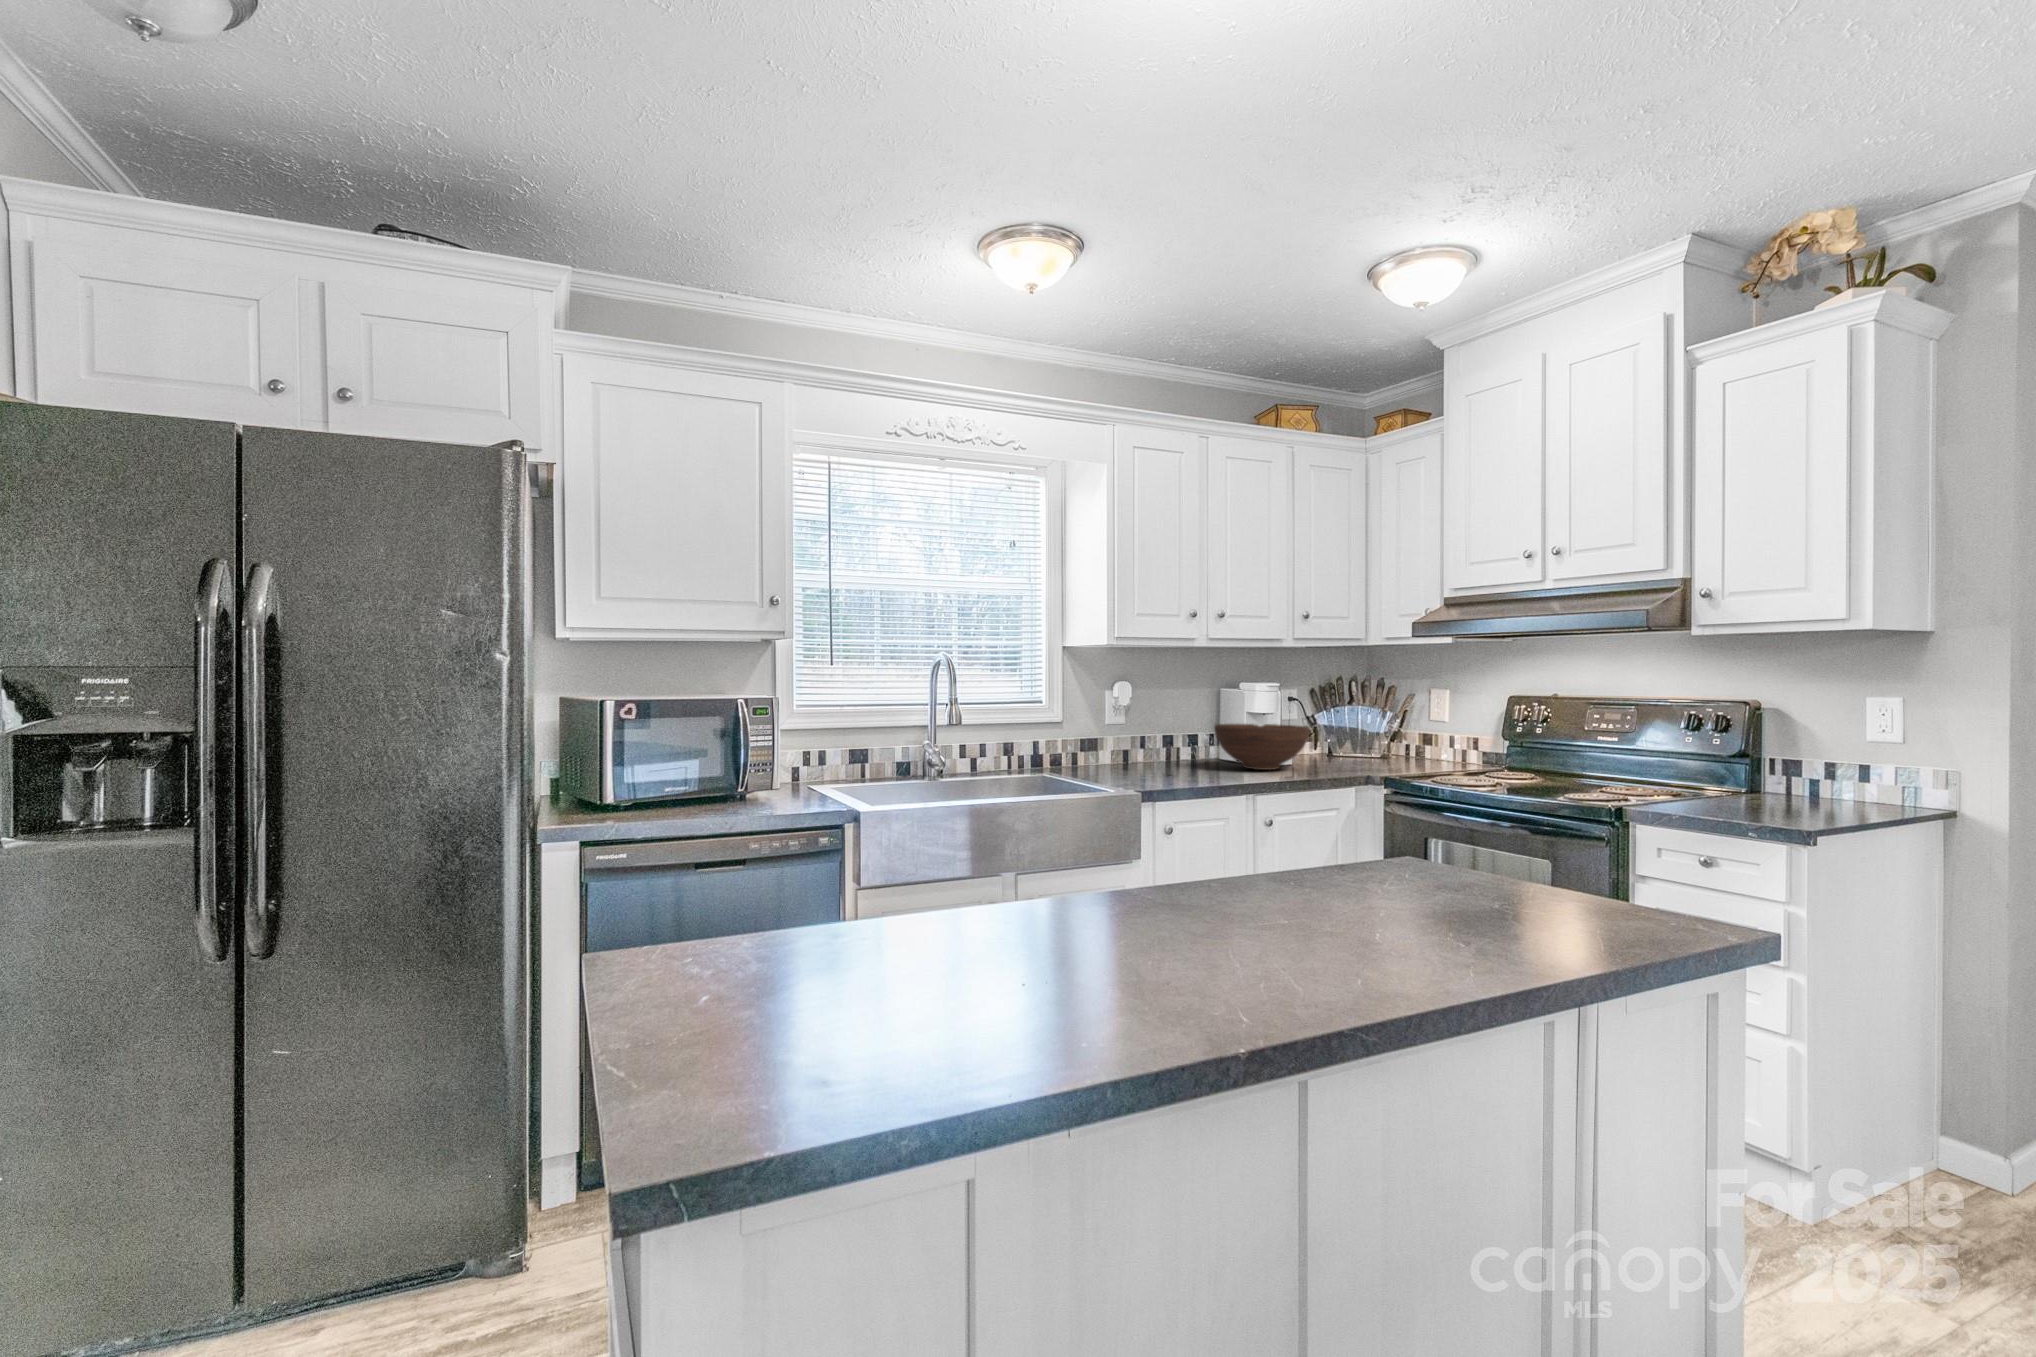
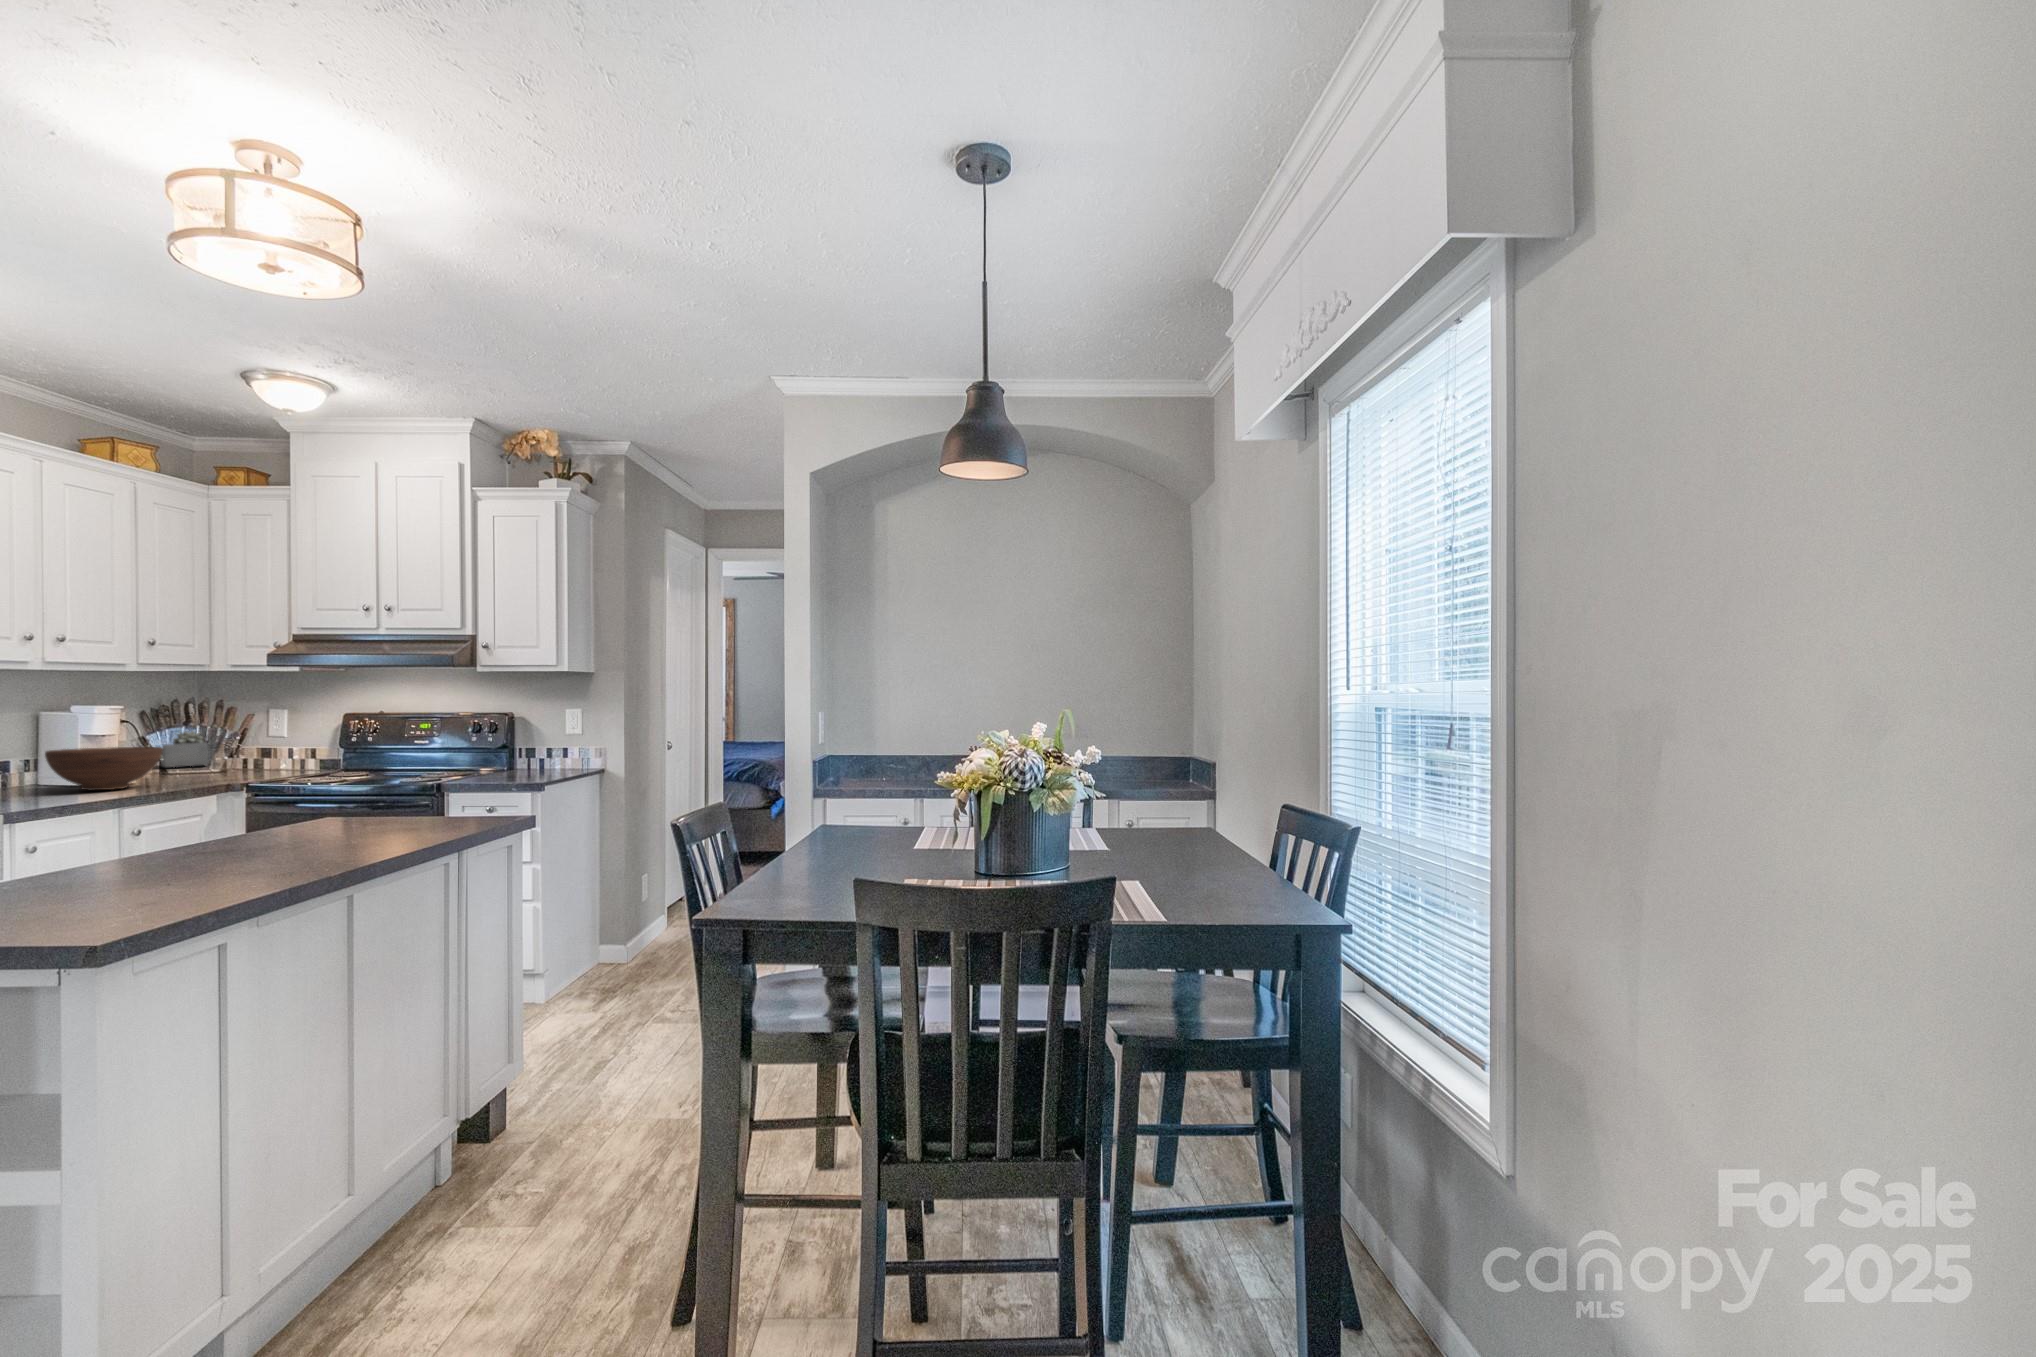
succulent plant: none [1333,710,1373,749] -> present [161,731,208,767]

